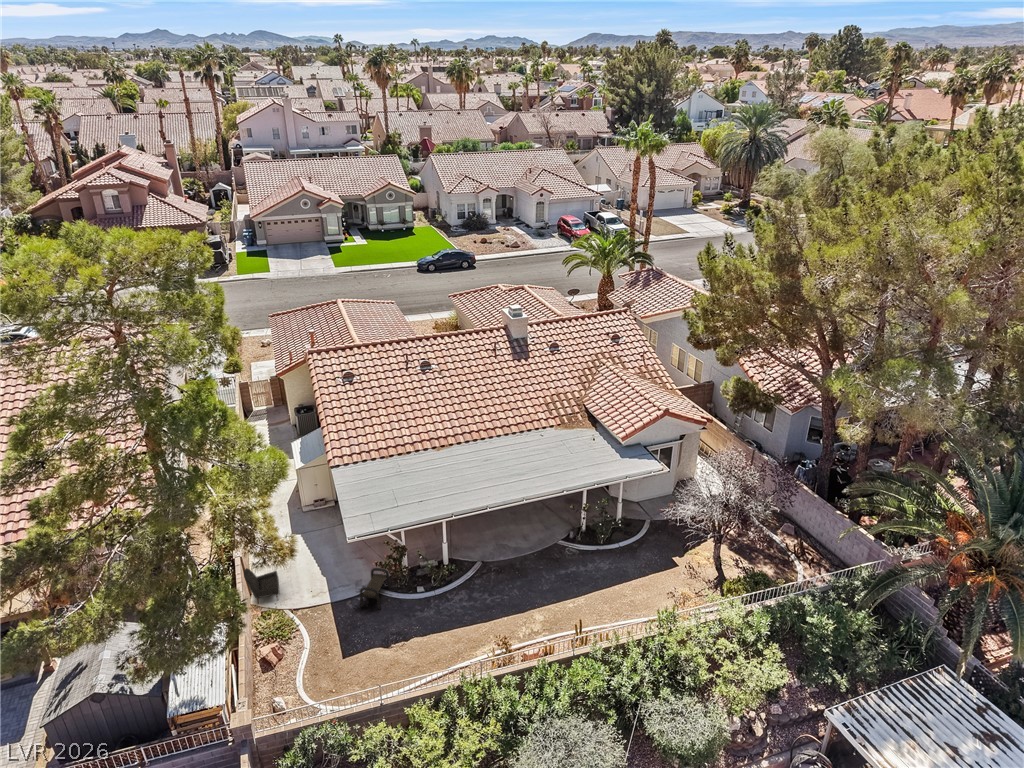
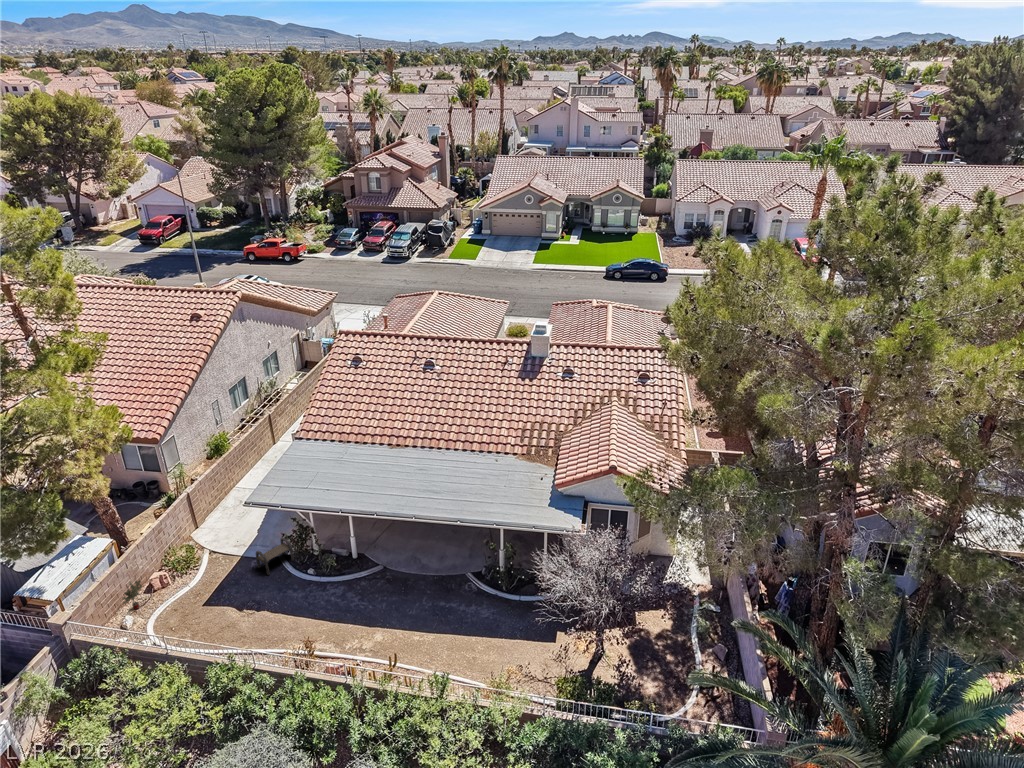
chair: present [244,568,279,603] -> none [188,504,224,539]
potted tree: none [253,658,272,693] -> present [123,580,142,609]

